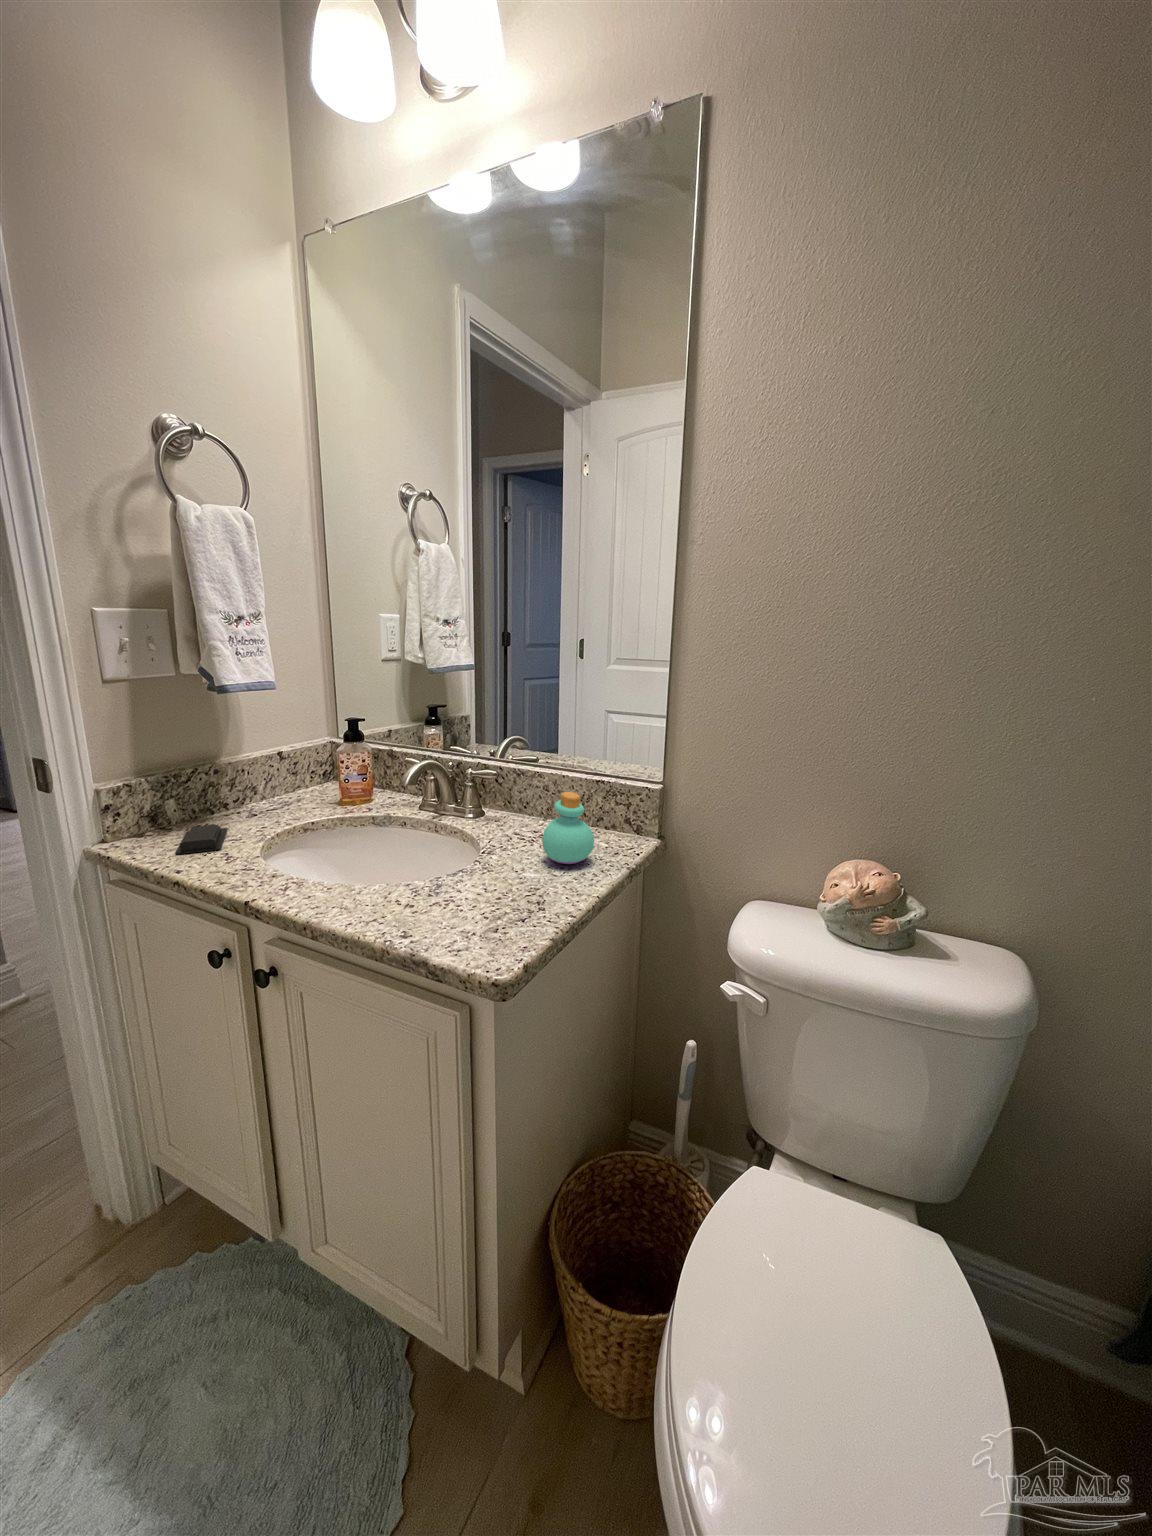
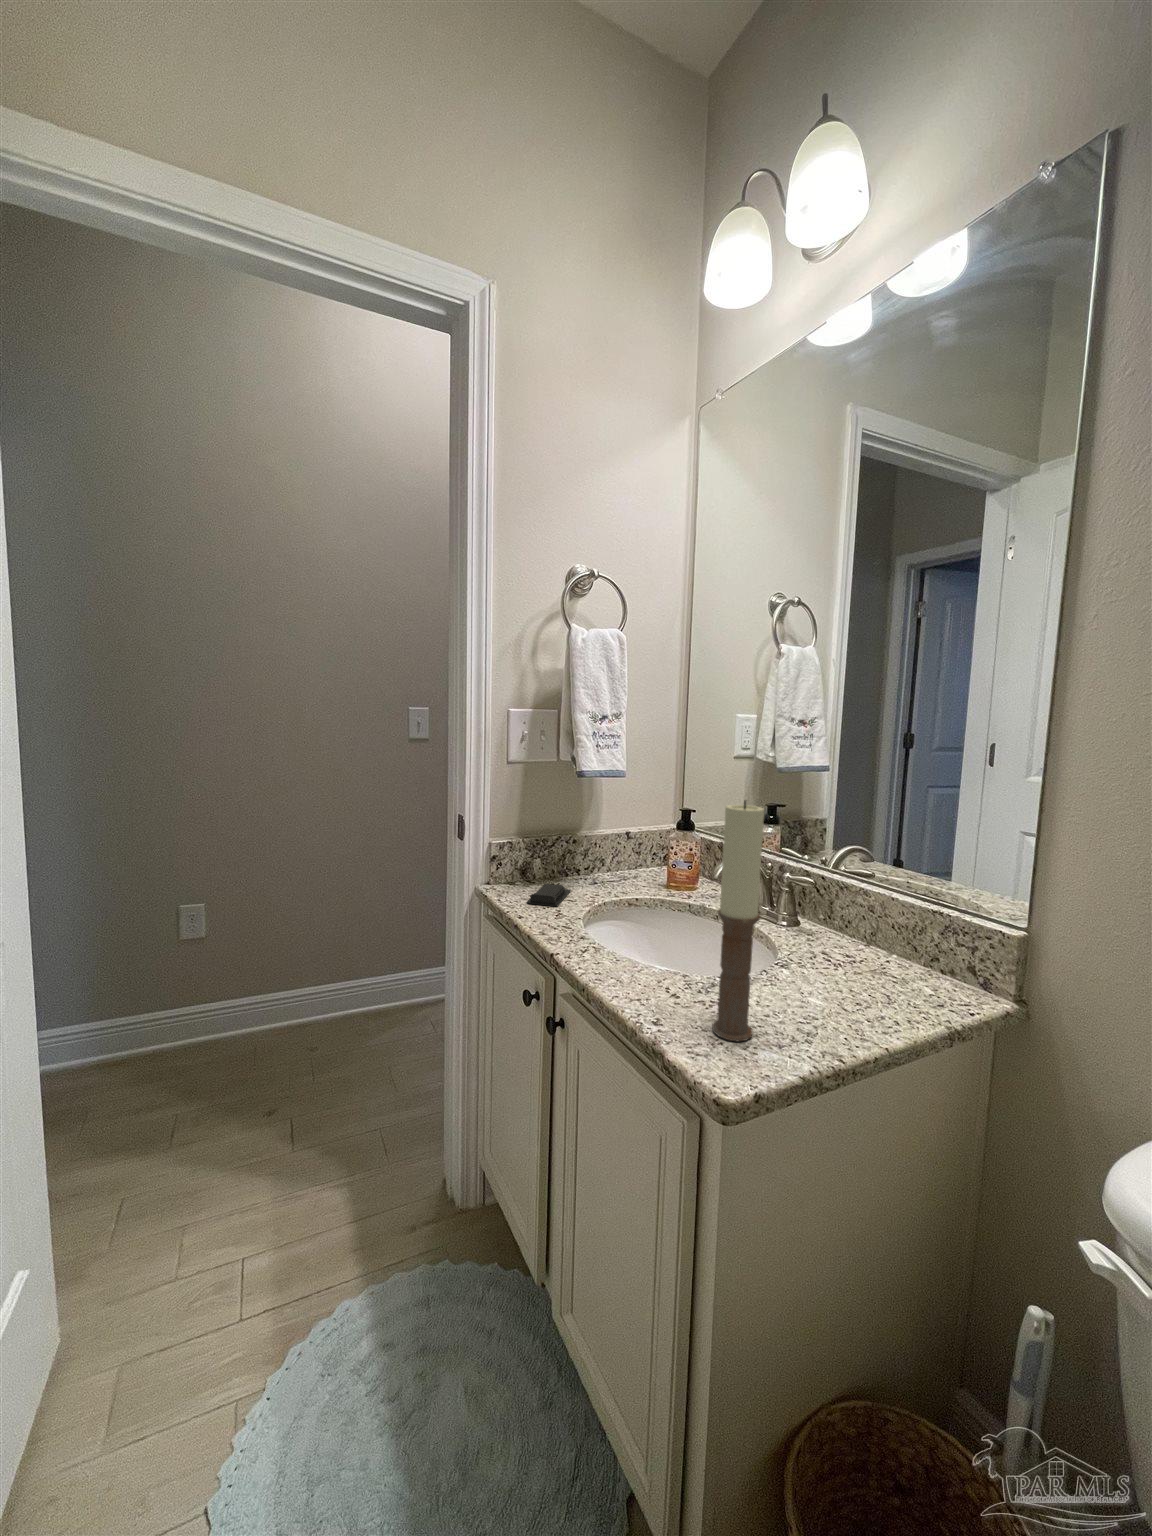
candle: none [456,699,497,930] -> present [712,801,764,1042]
perfume bottle: present [542,792,594,864] -> none [840,916,906,1003]

